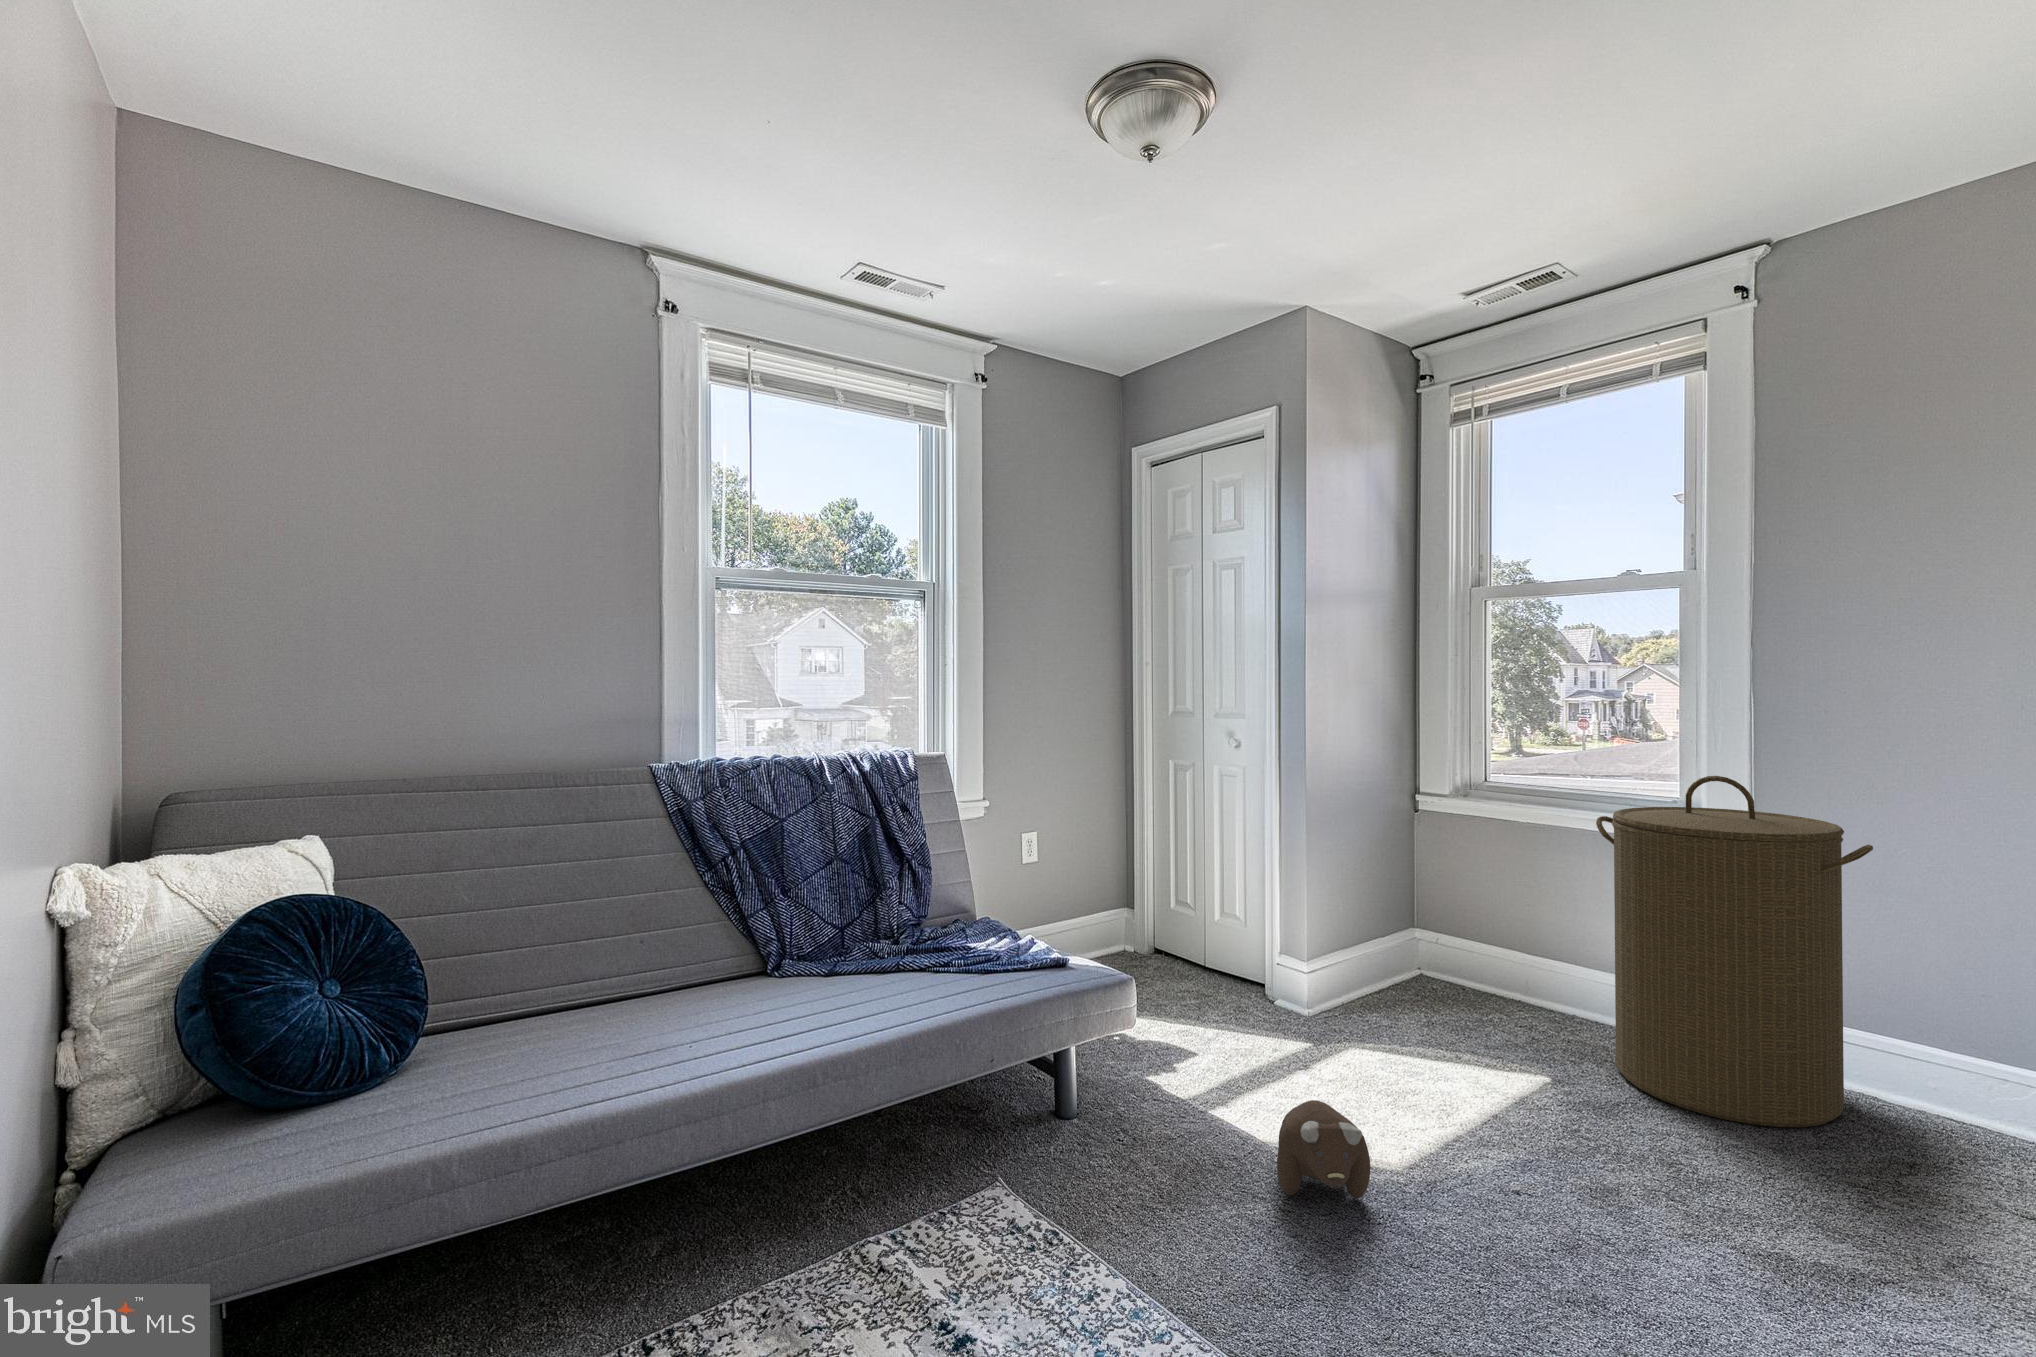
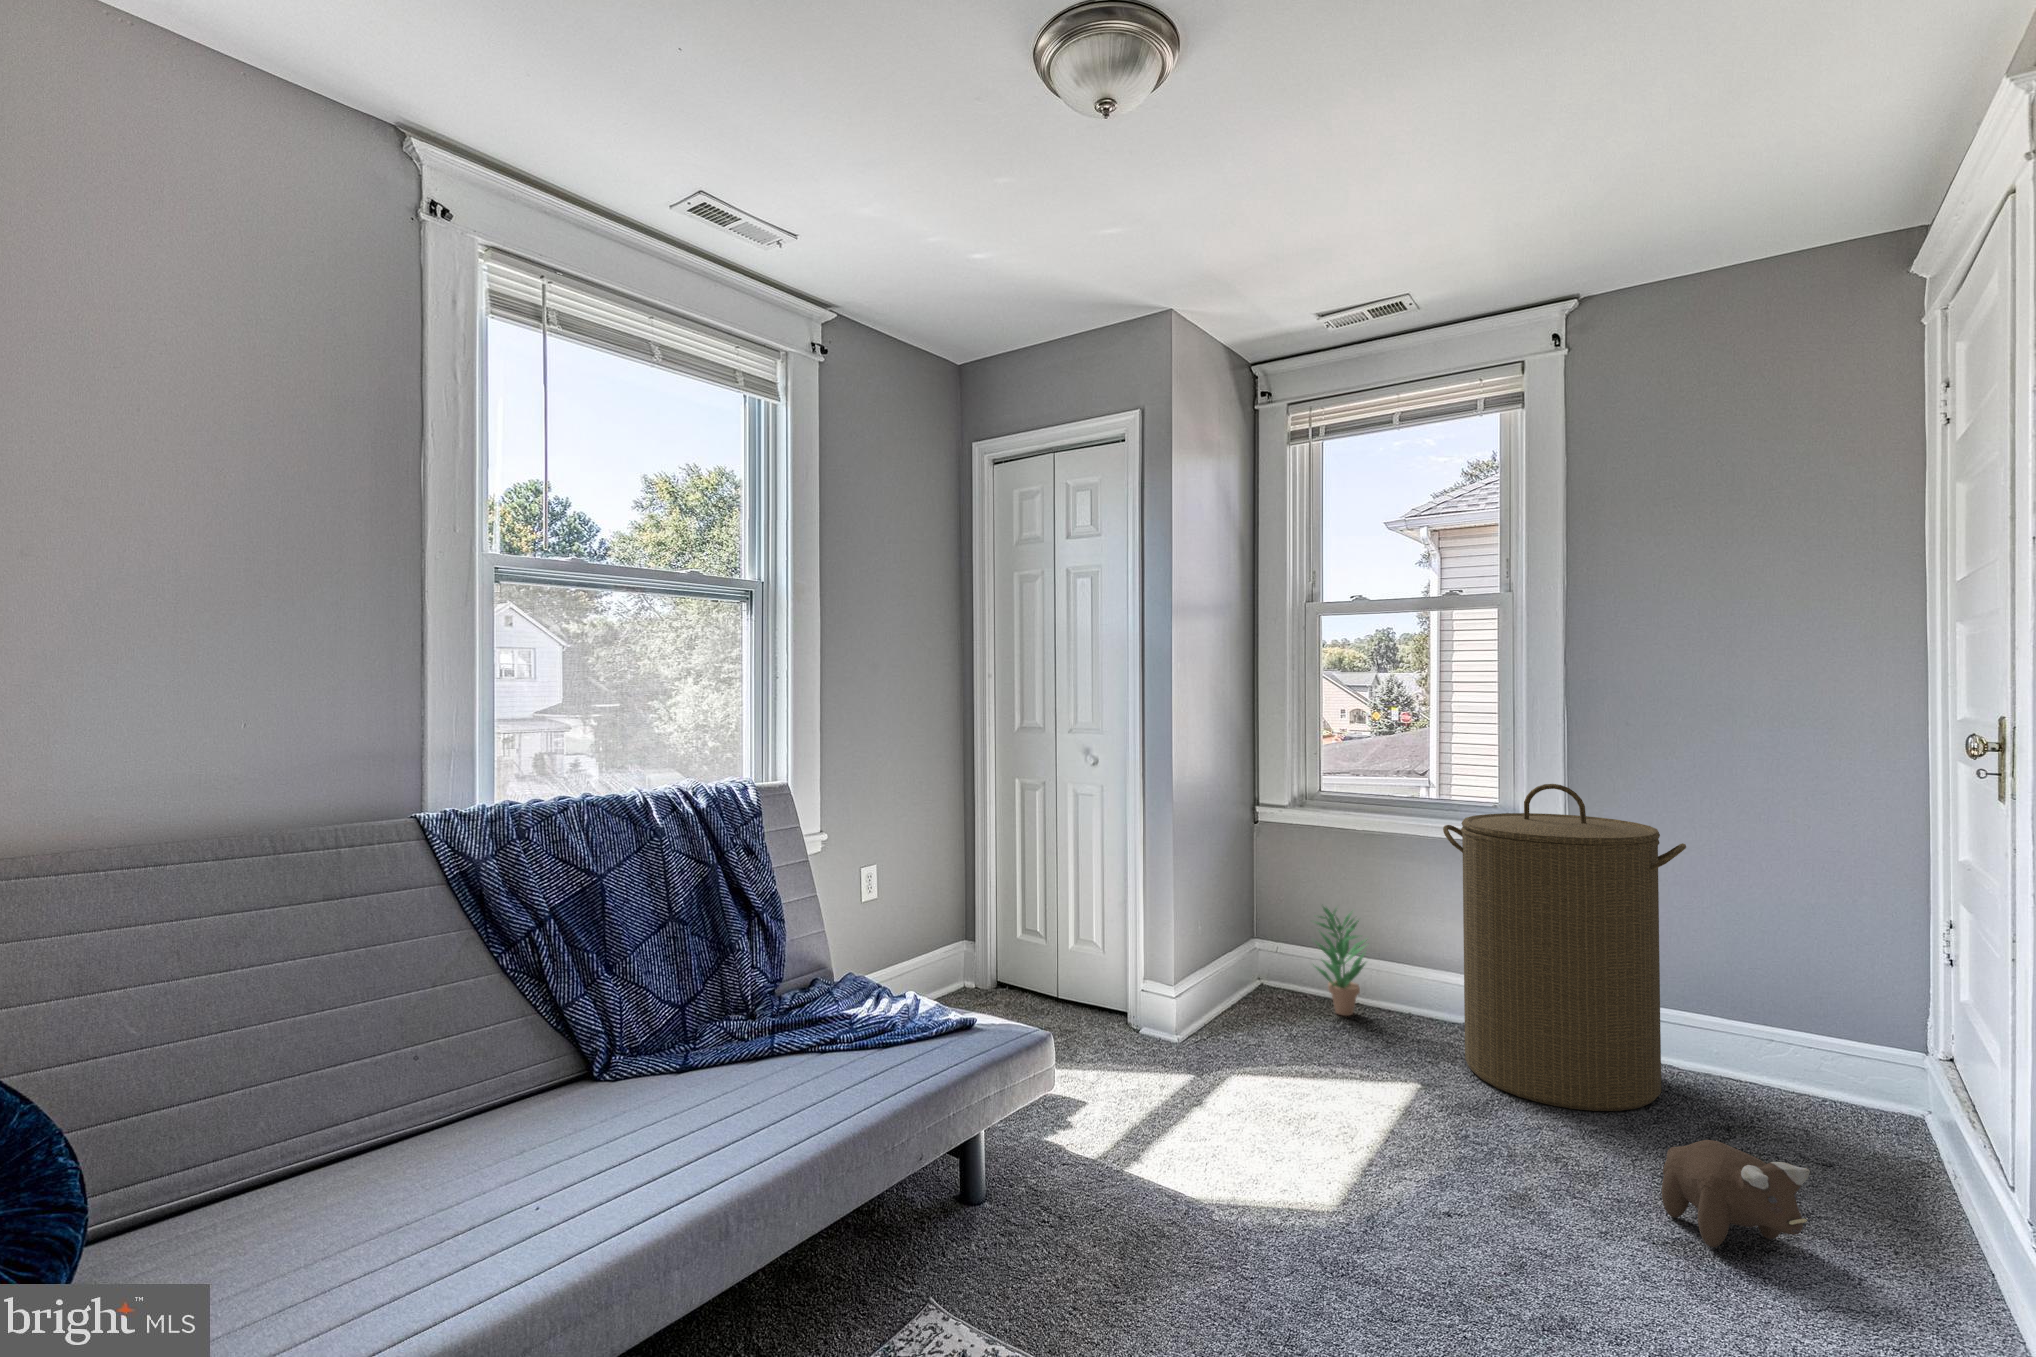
potted plant: none [1465,892,1532,1007] -> present [1315,907,1365,1016]
plush toy: present [1277,1100,1370,1199] -> present [1662,1140,1810,1247]

